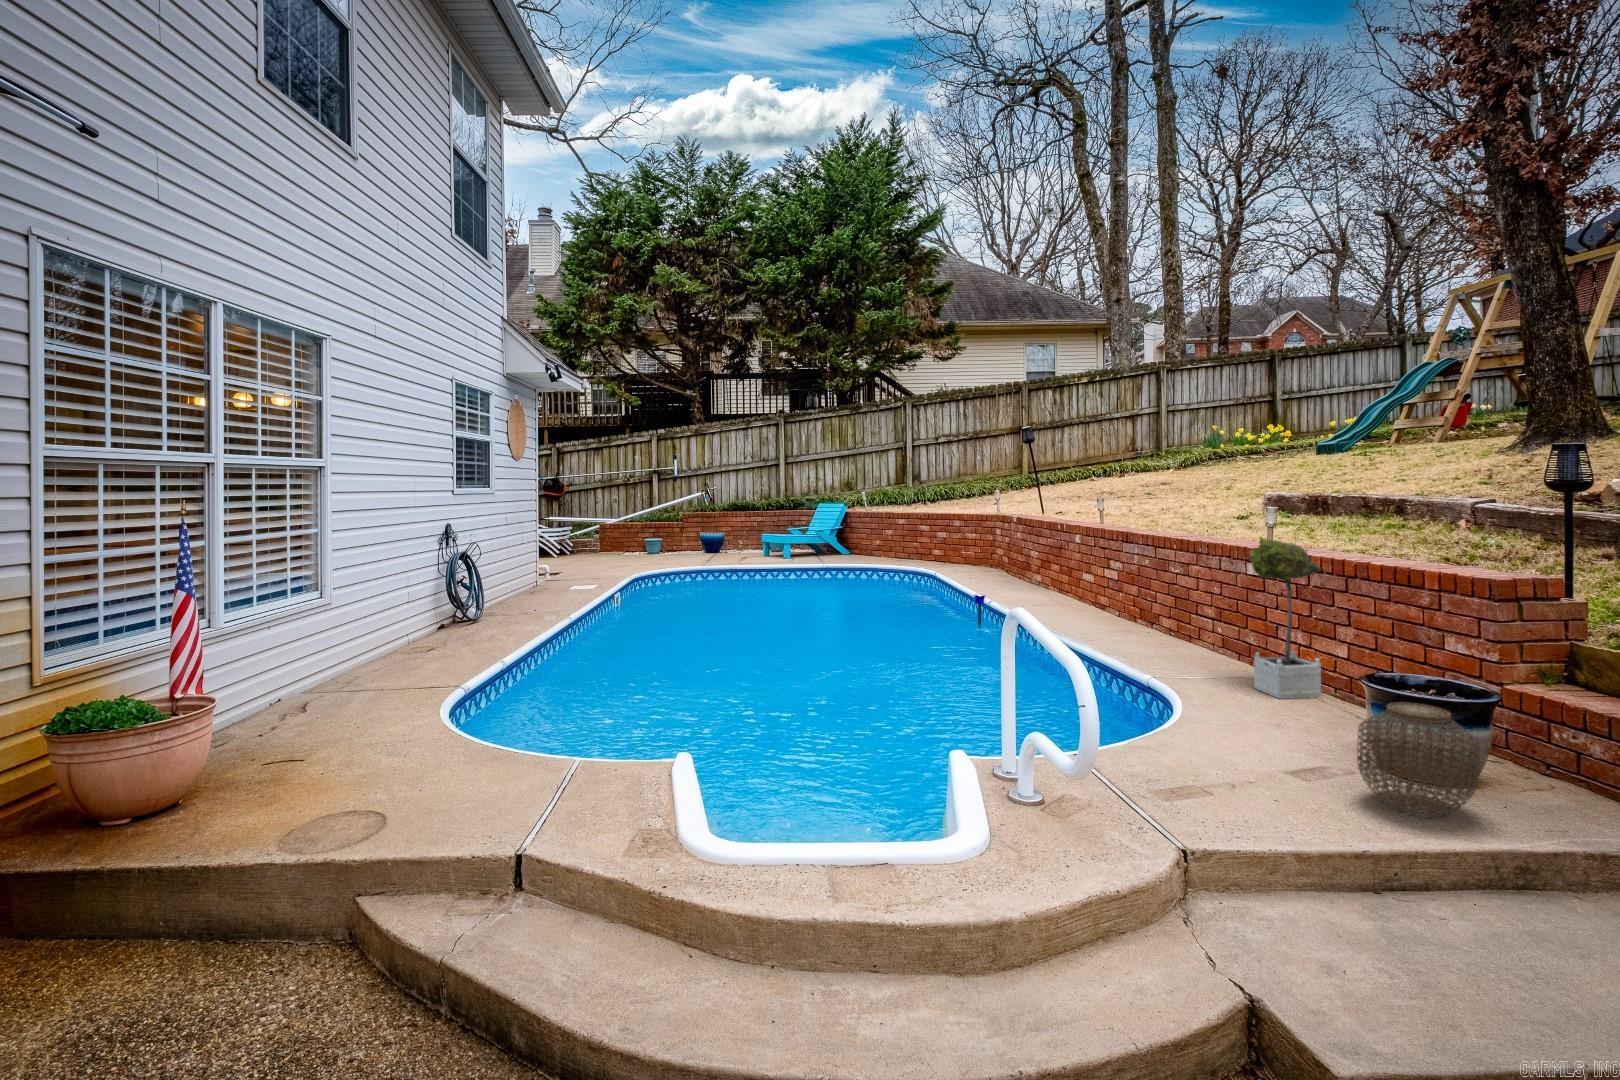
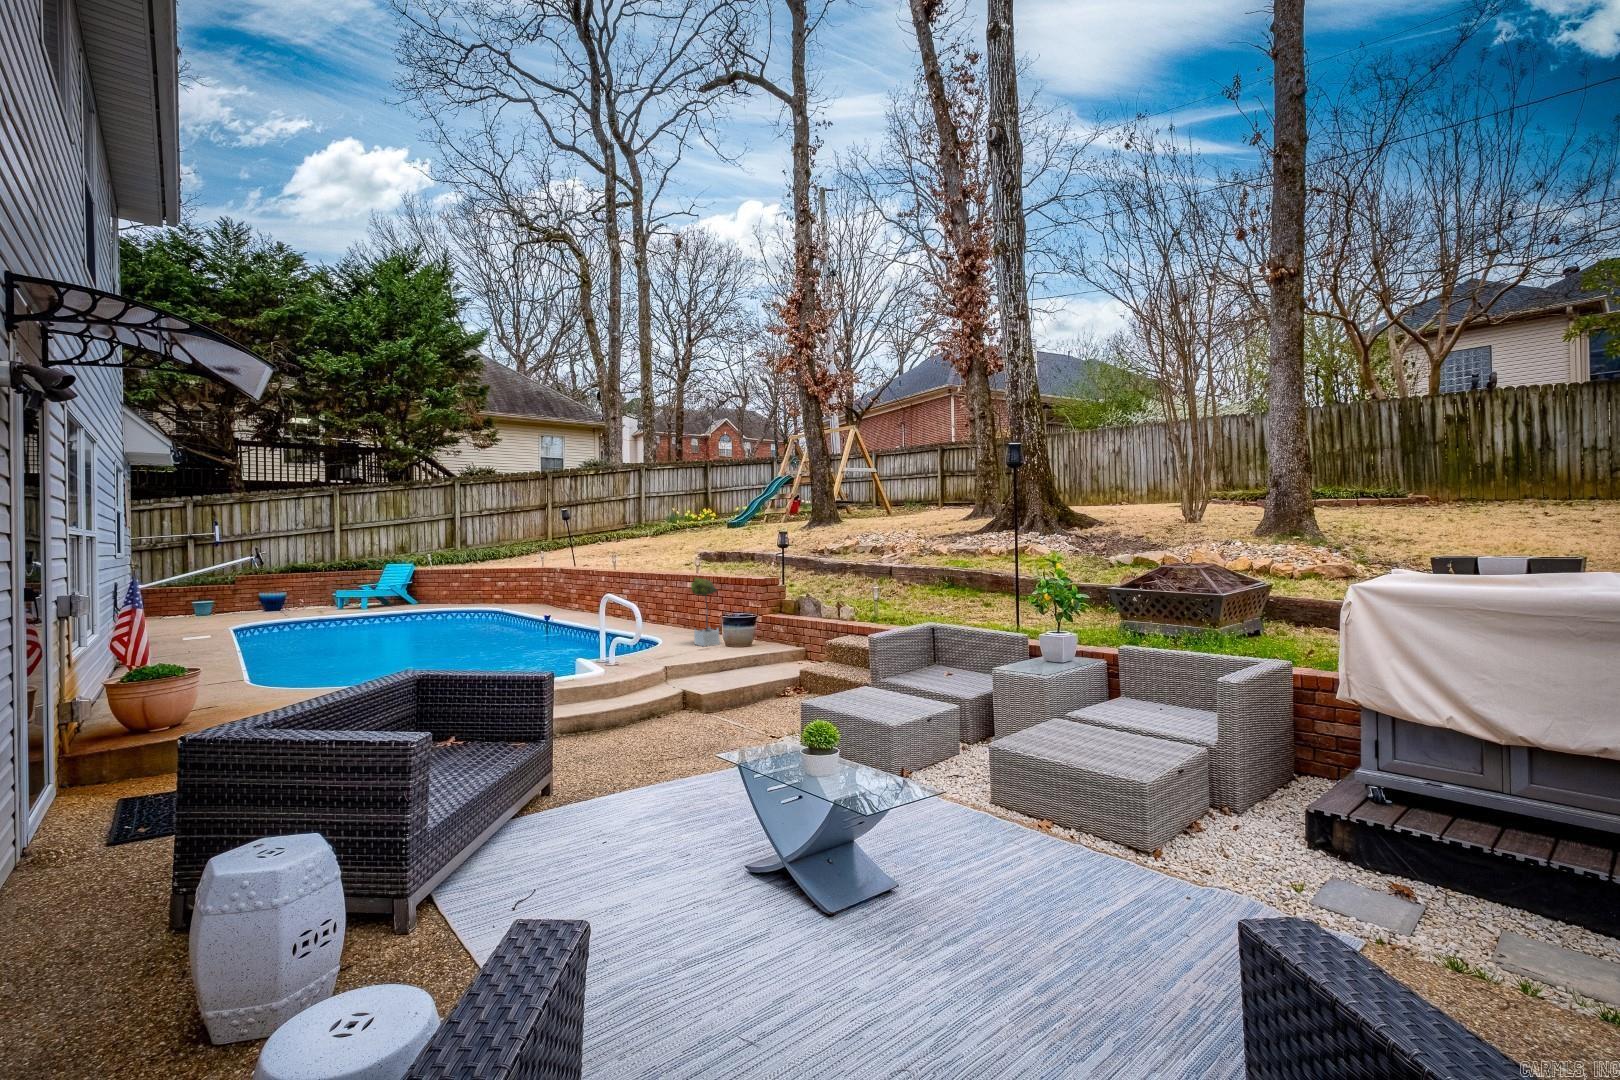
woven basket: present [1357,702,1480,818] -> none [722,631,755,666]

